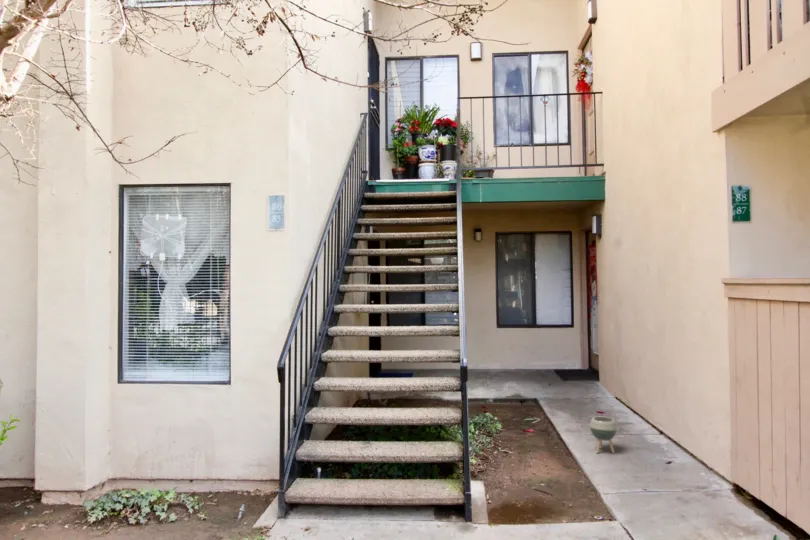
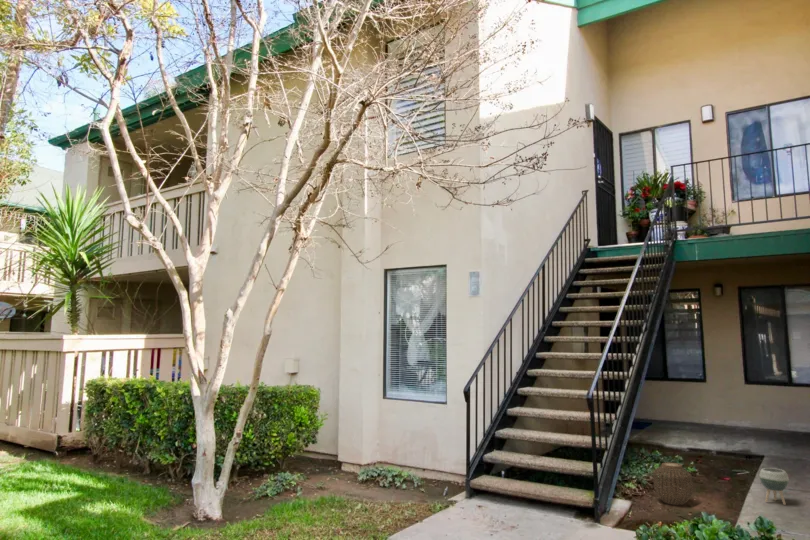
woven basket: none [491,424,532,472] -> present [653,462,693,505]

